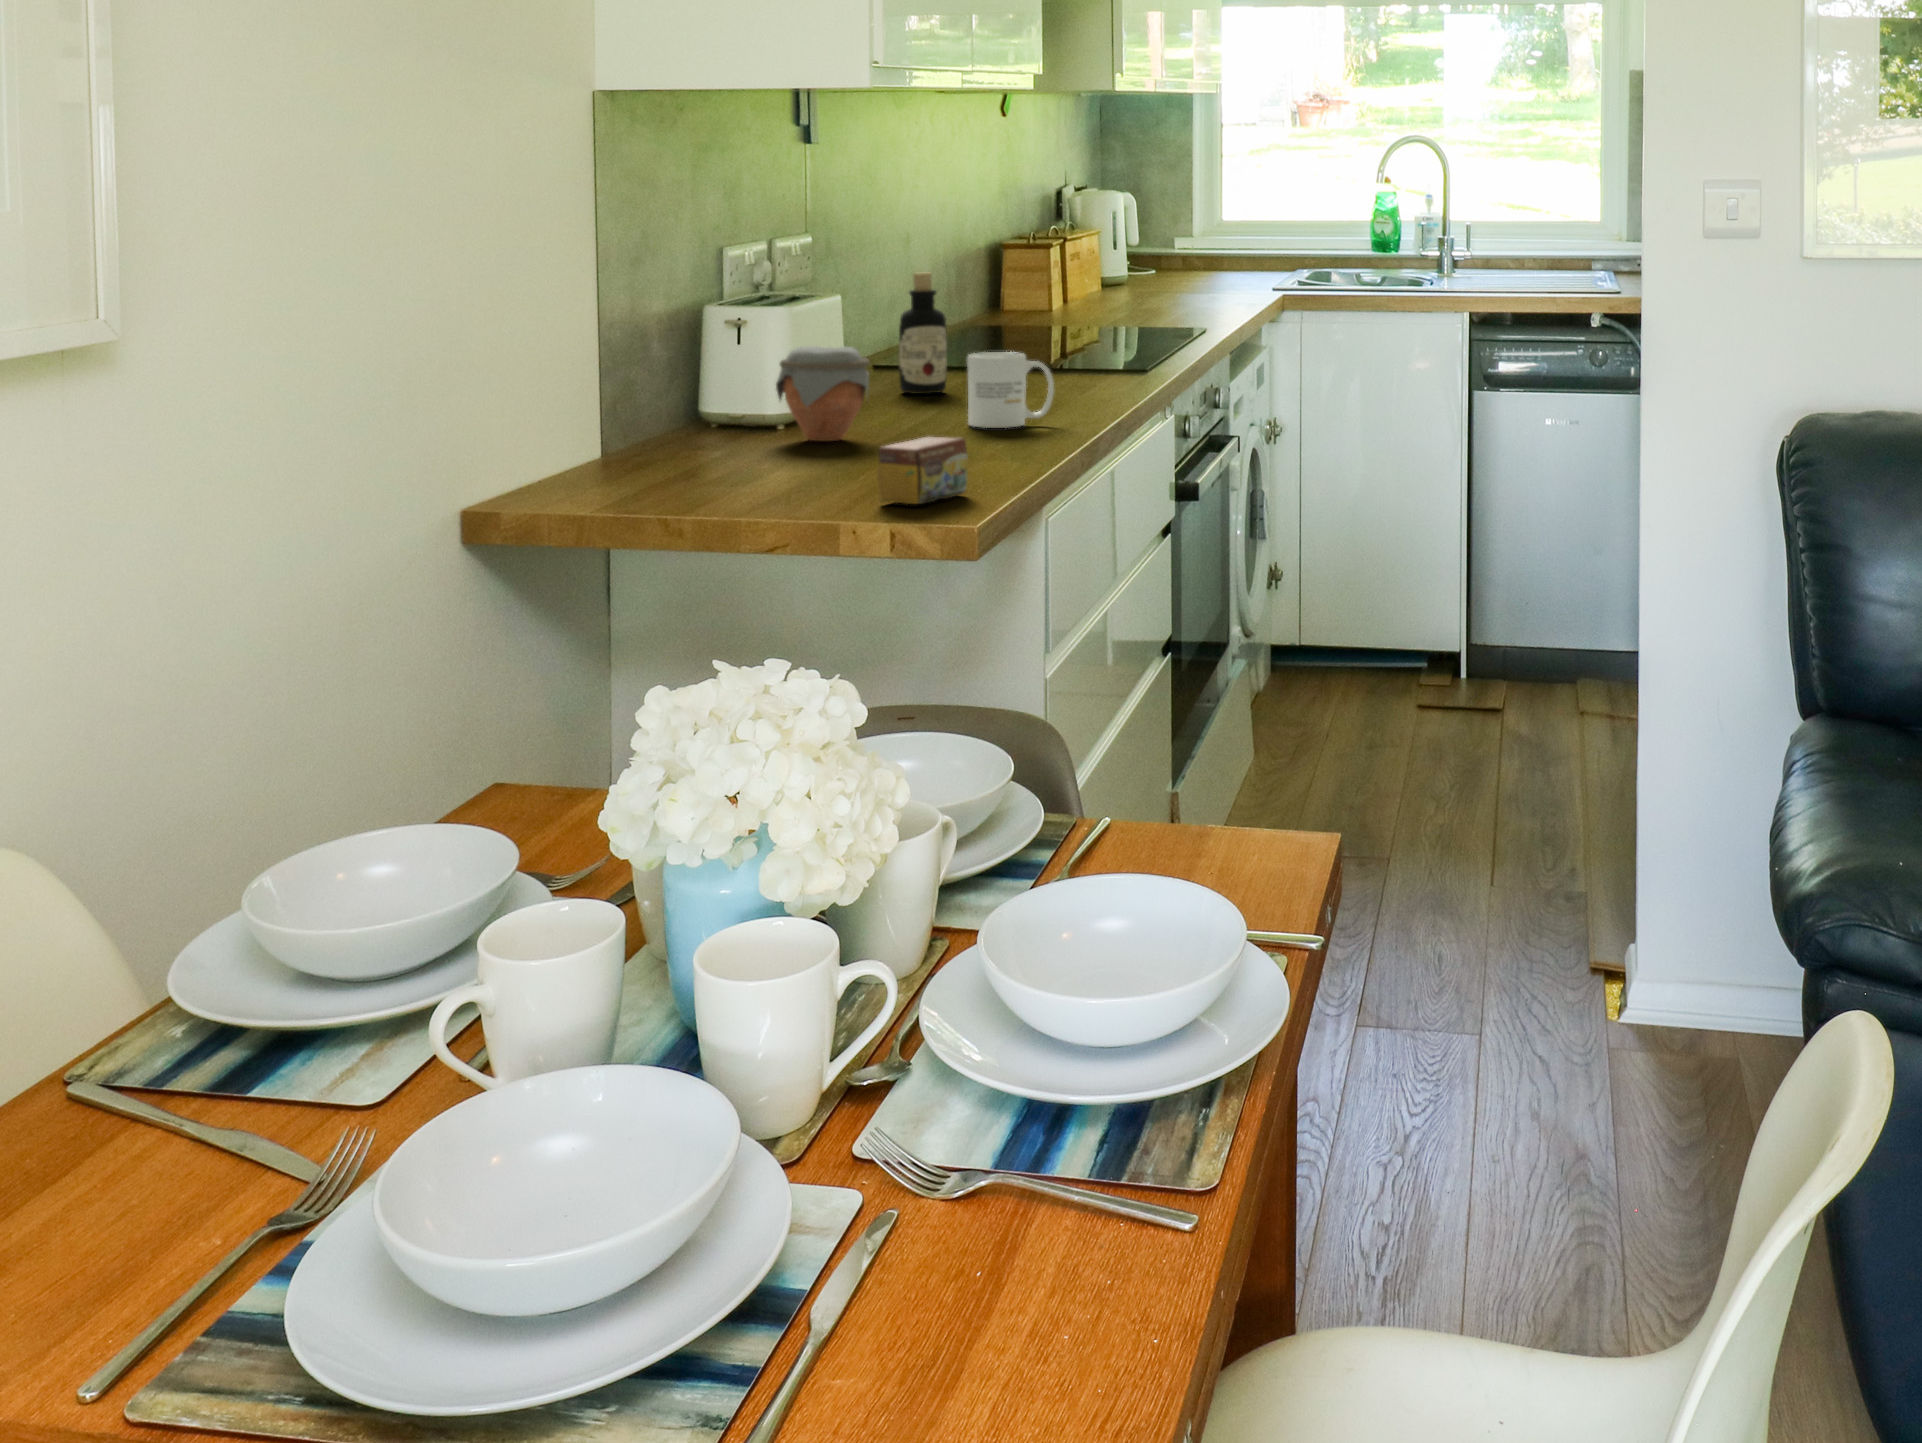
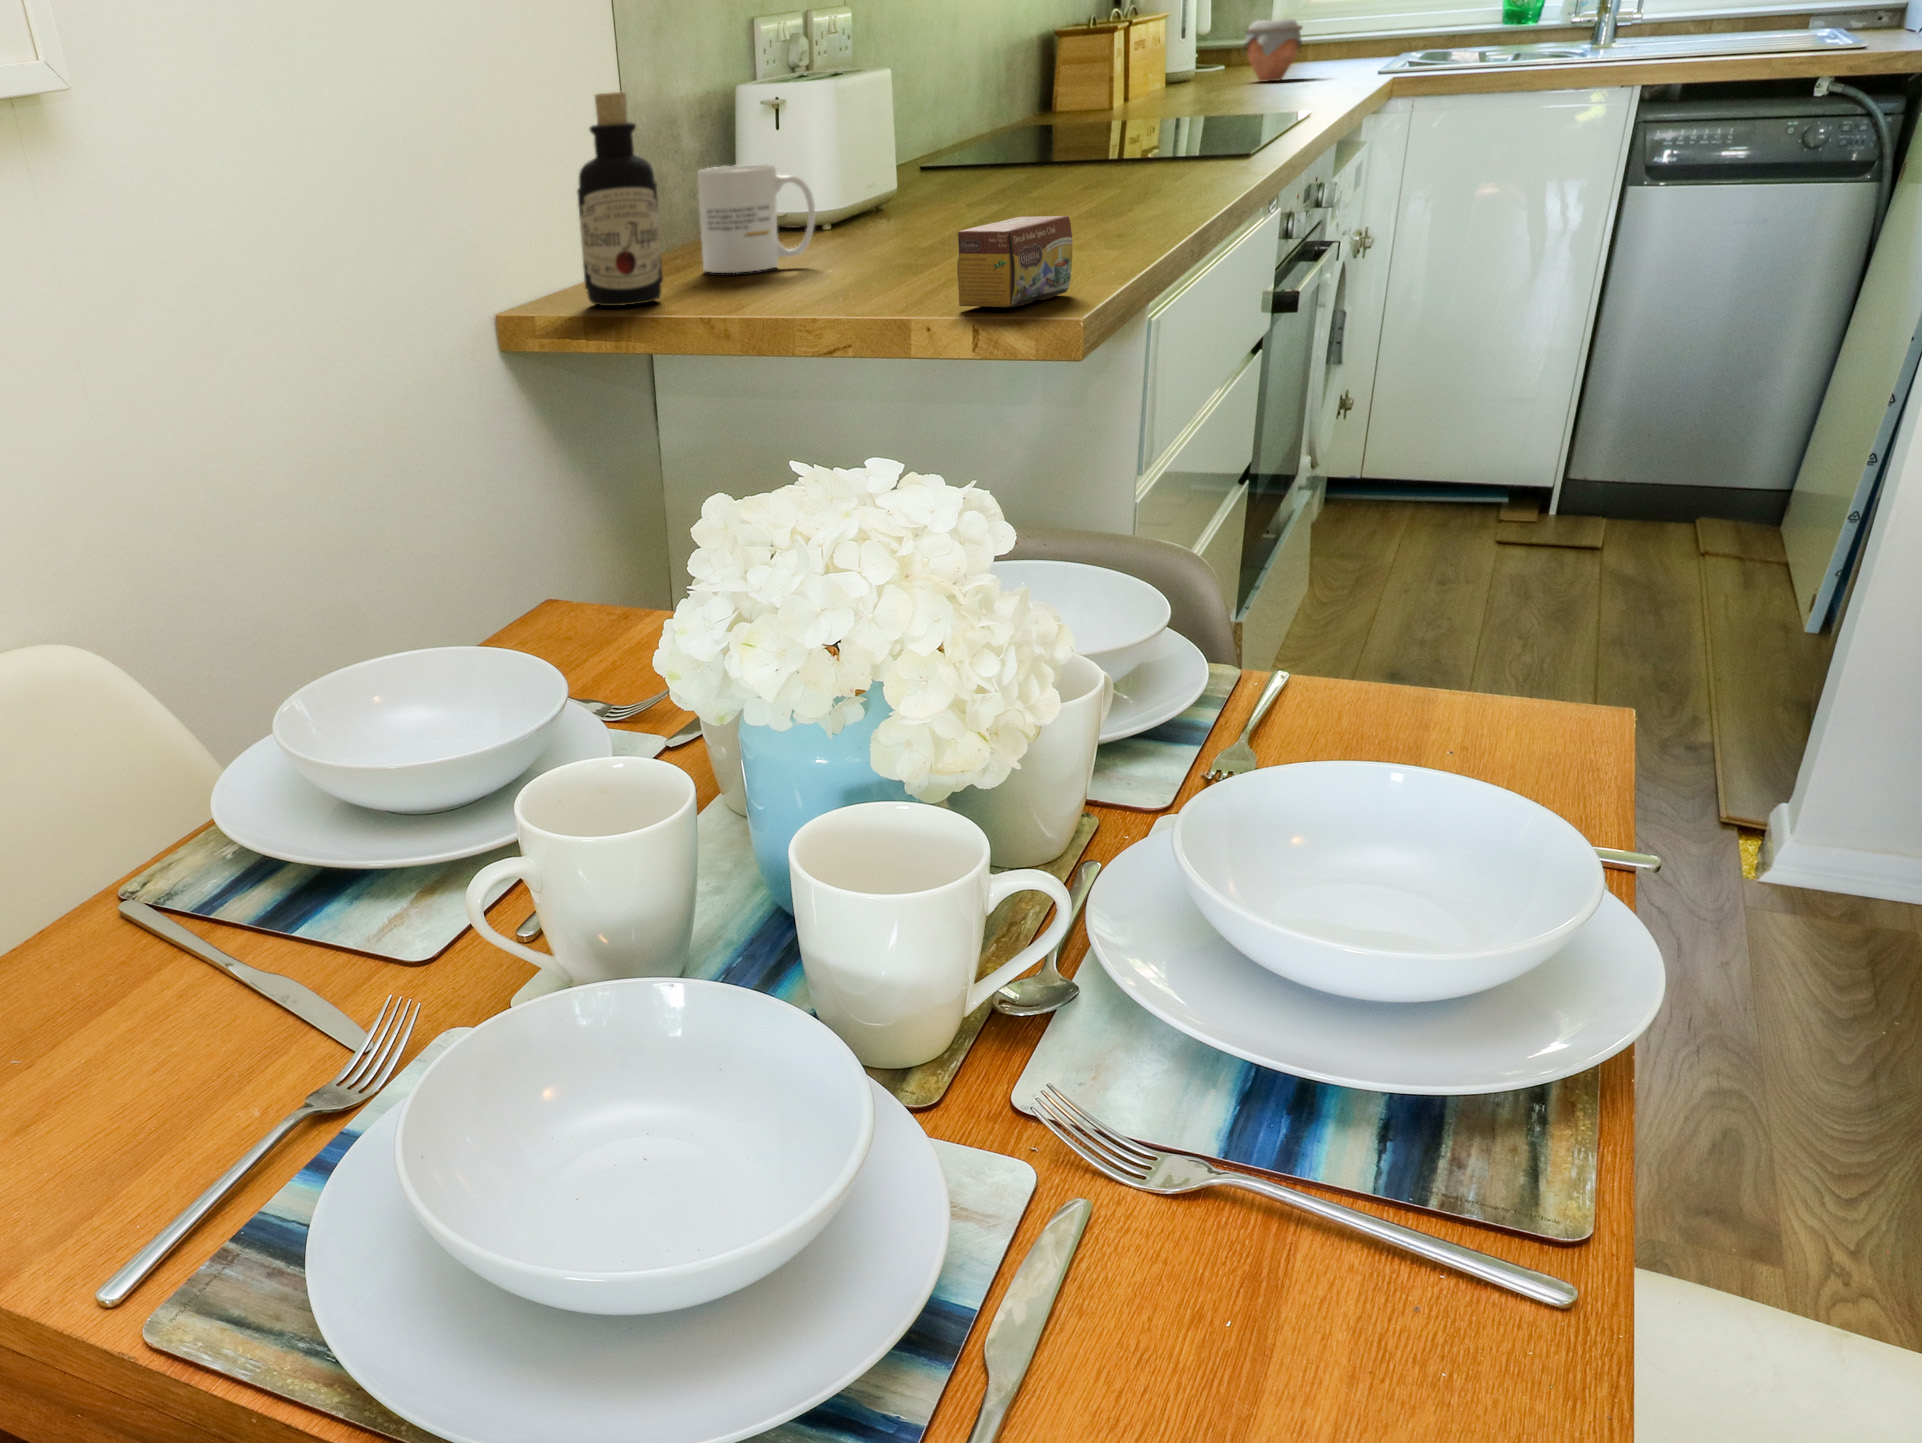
bottle: present [899,273,946,394] -> present [577,92,663,306]
jar: present [776,346,870,441] -> present [1244,19,1302,82]
mug: present [967,352,1054,428] -> present [697,165,815,273]

